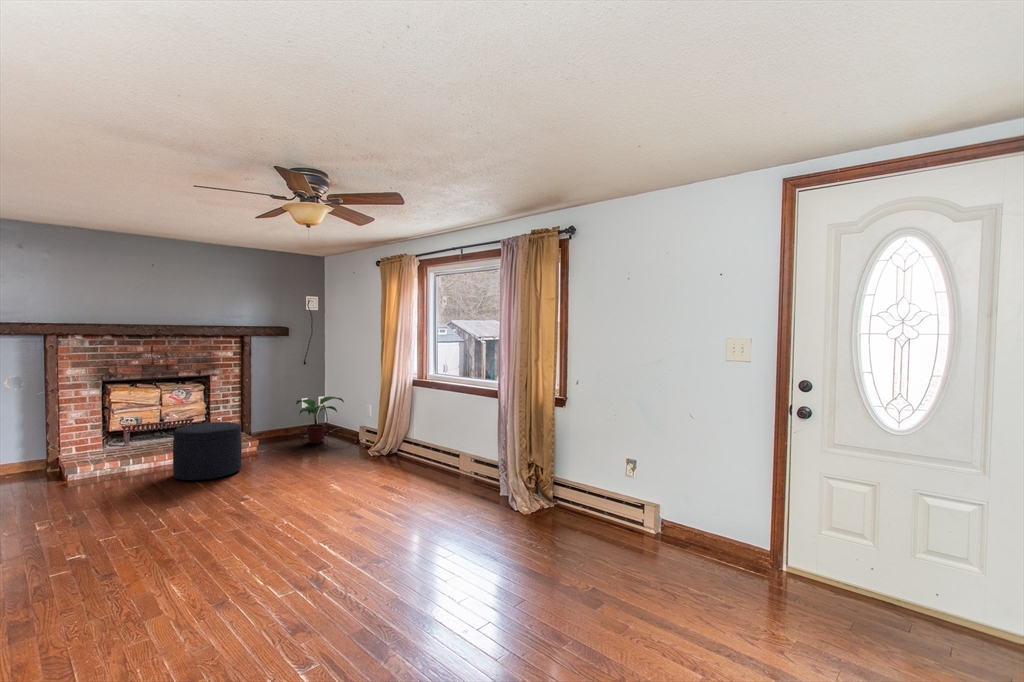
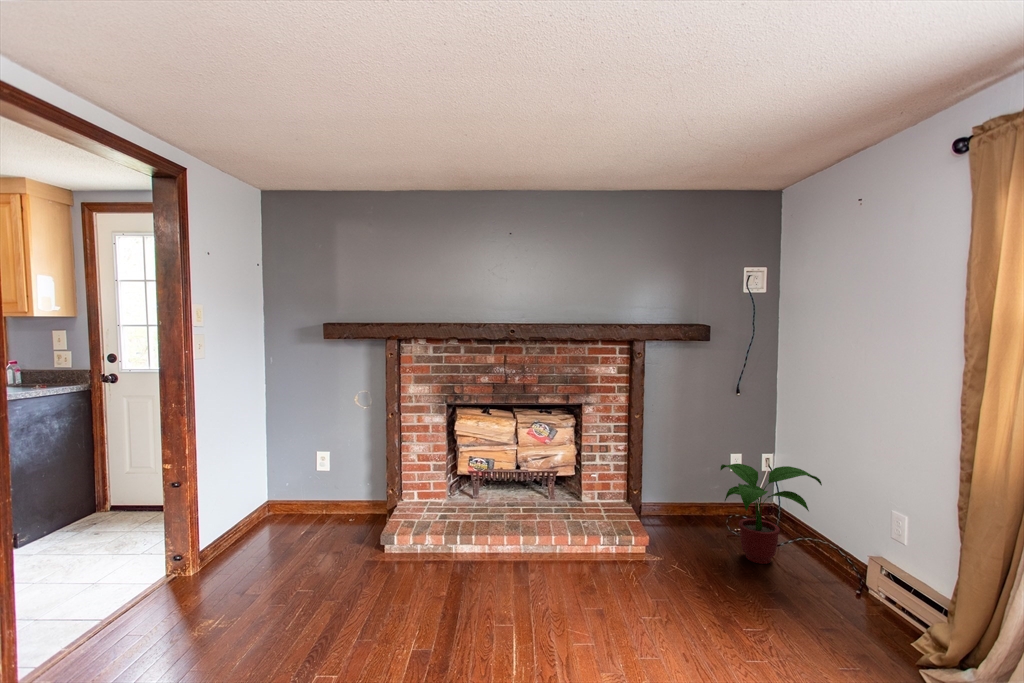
ottoman: present [173,422,242,480] -> none [492,503,605,641]

